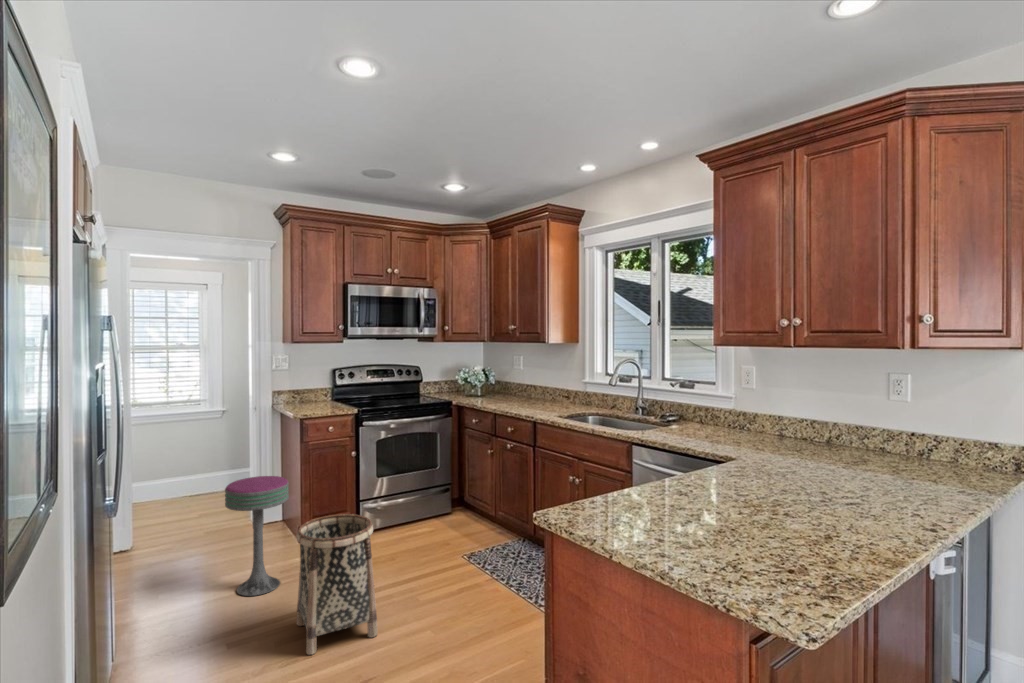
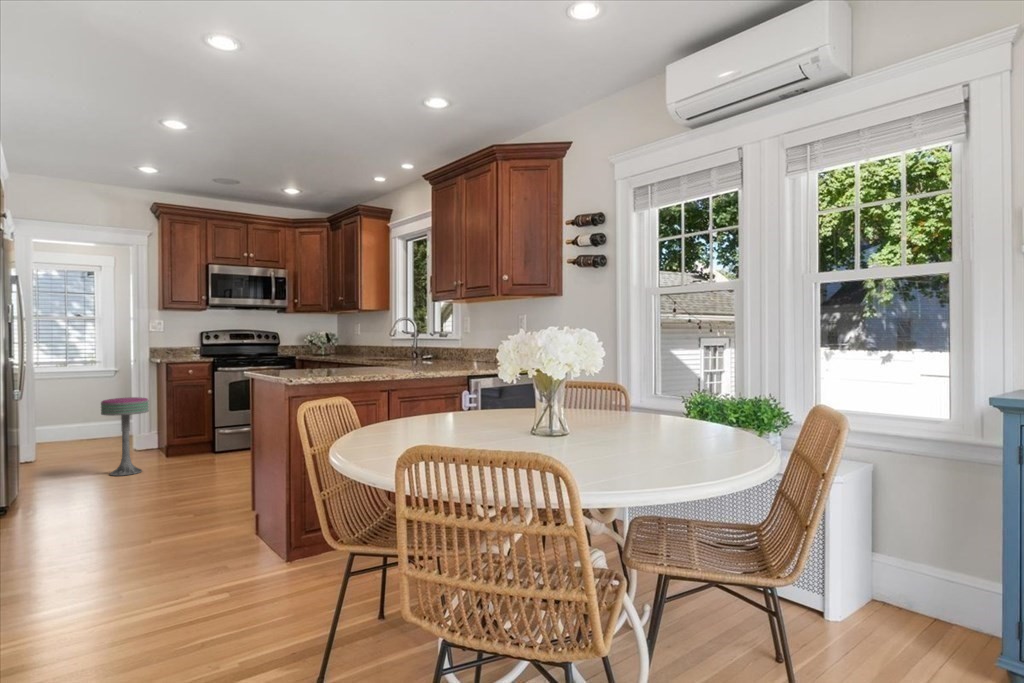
basket: present [297,514,378,655] -> none [143,414,198,492]

